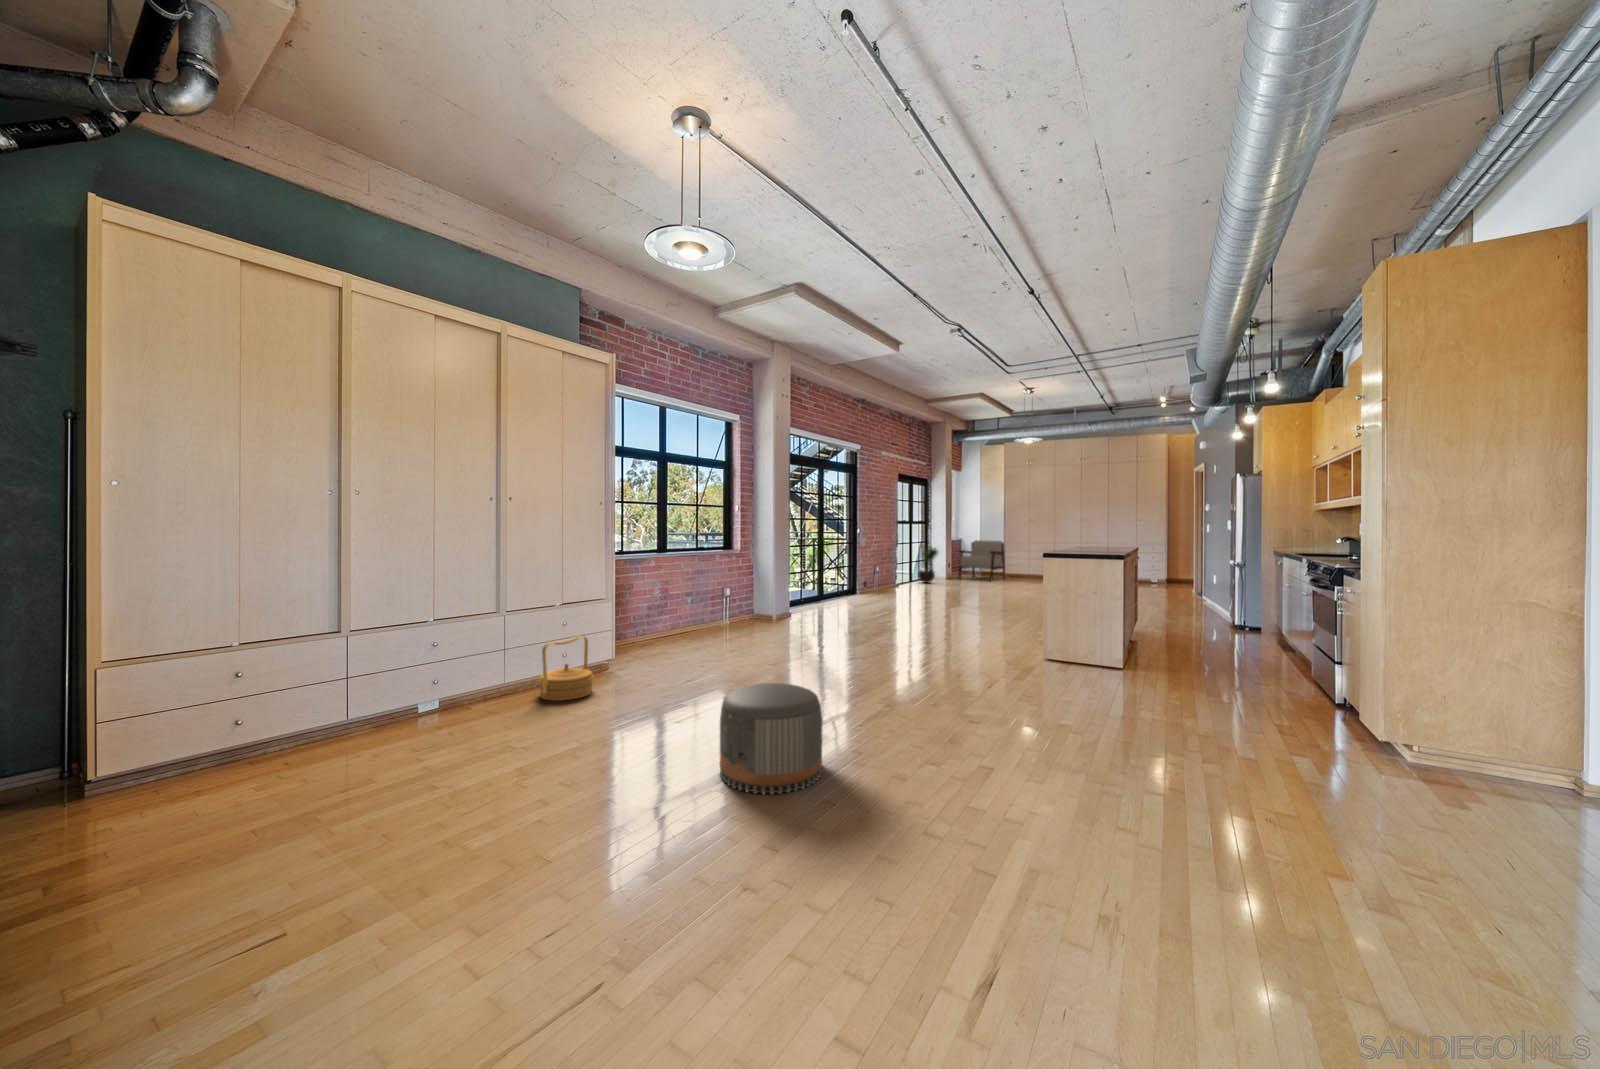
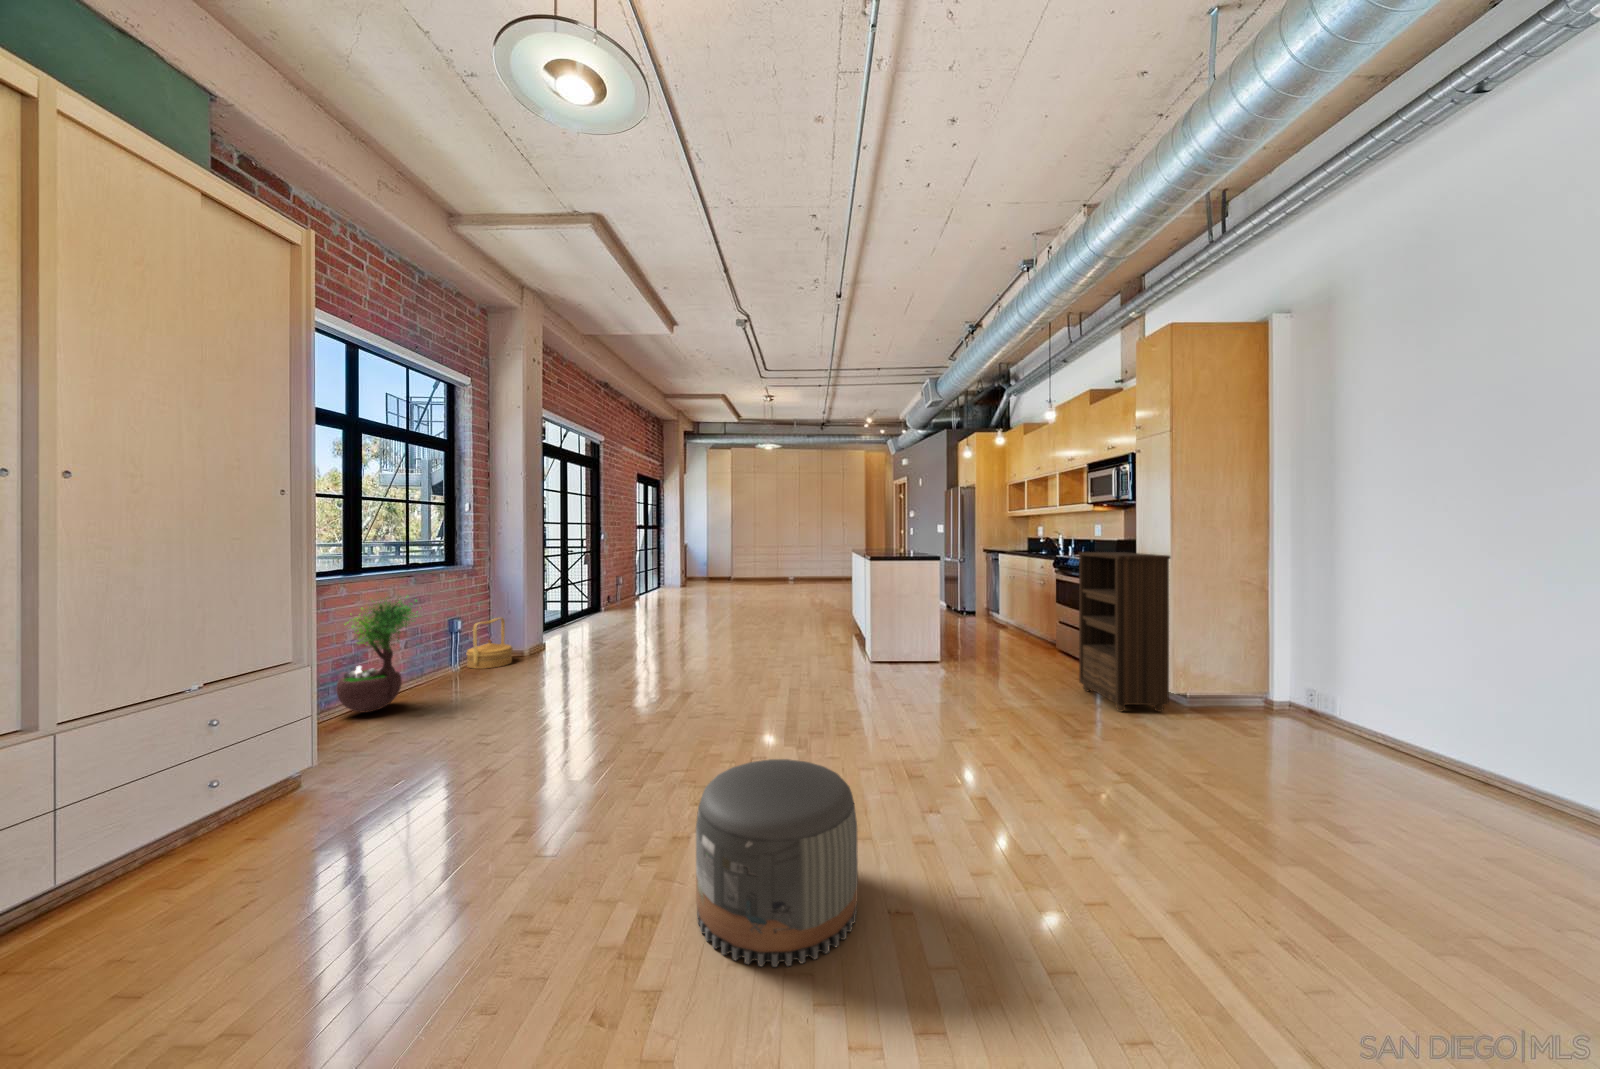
armchair: present [959,540,1005,581] -> none [687,545,730,585]
potted tree: present [918,547,939,583] -> present [337,597,414,712]
bookshelf: none [1257,558,1344,750] -> present [1078,552,1170,712]
woven basket: present [539,636,593,701] -> present [467,618,513,669]

